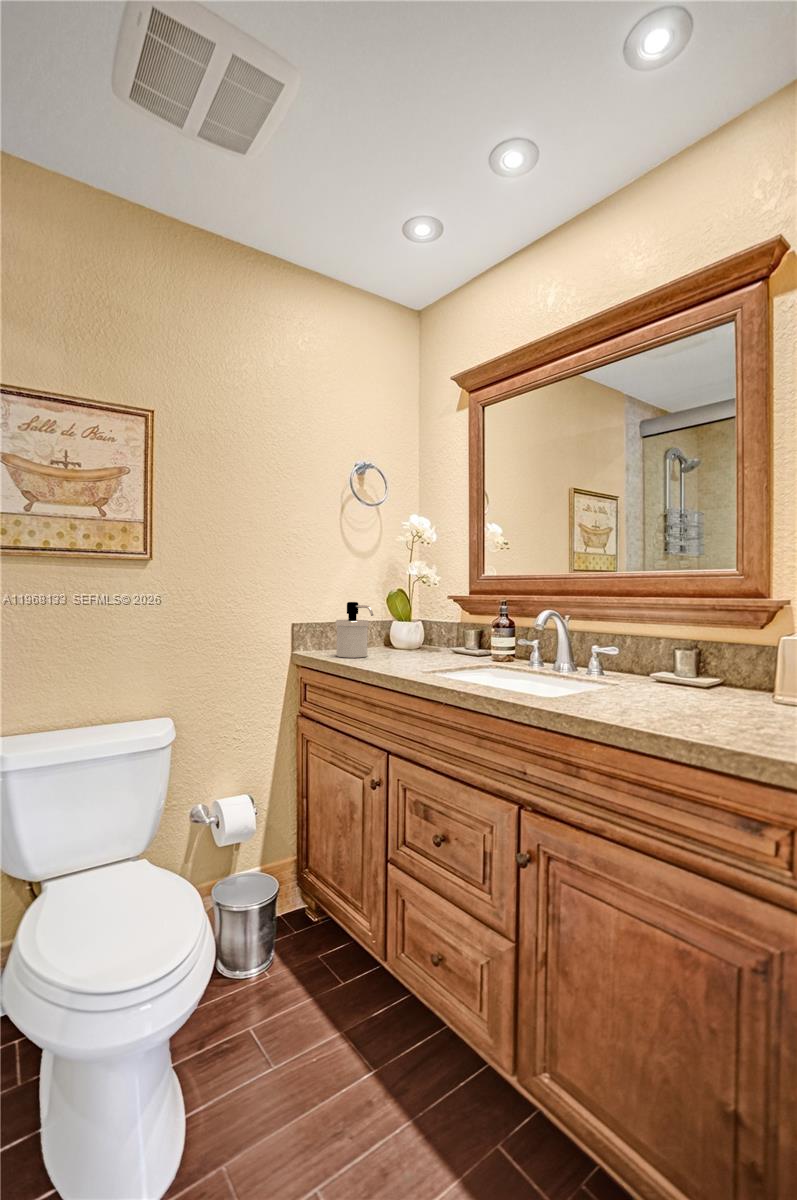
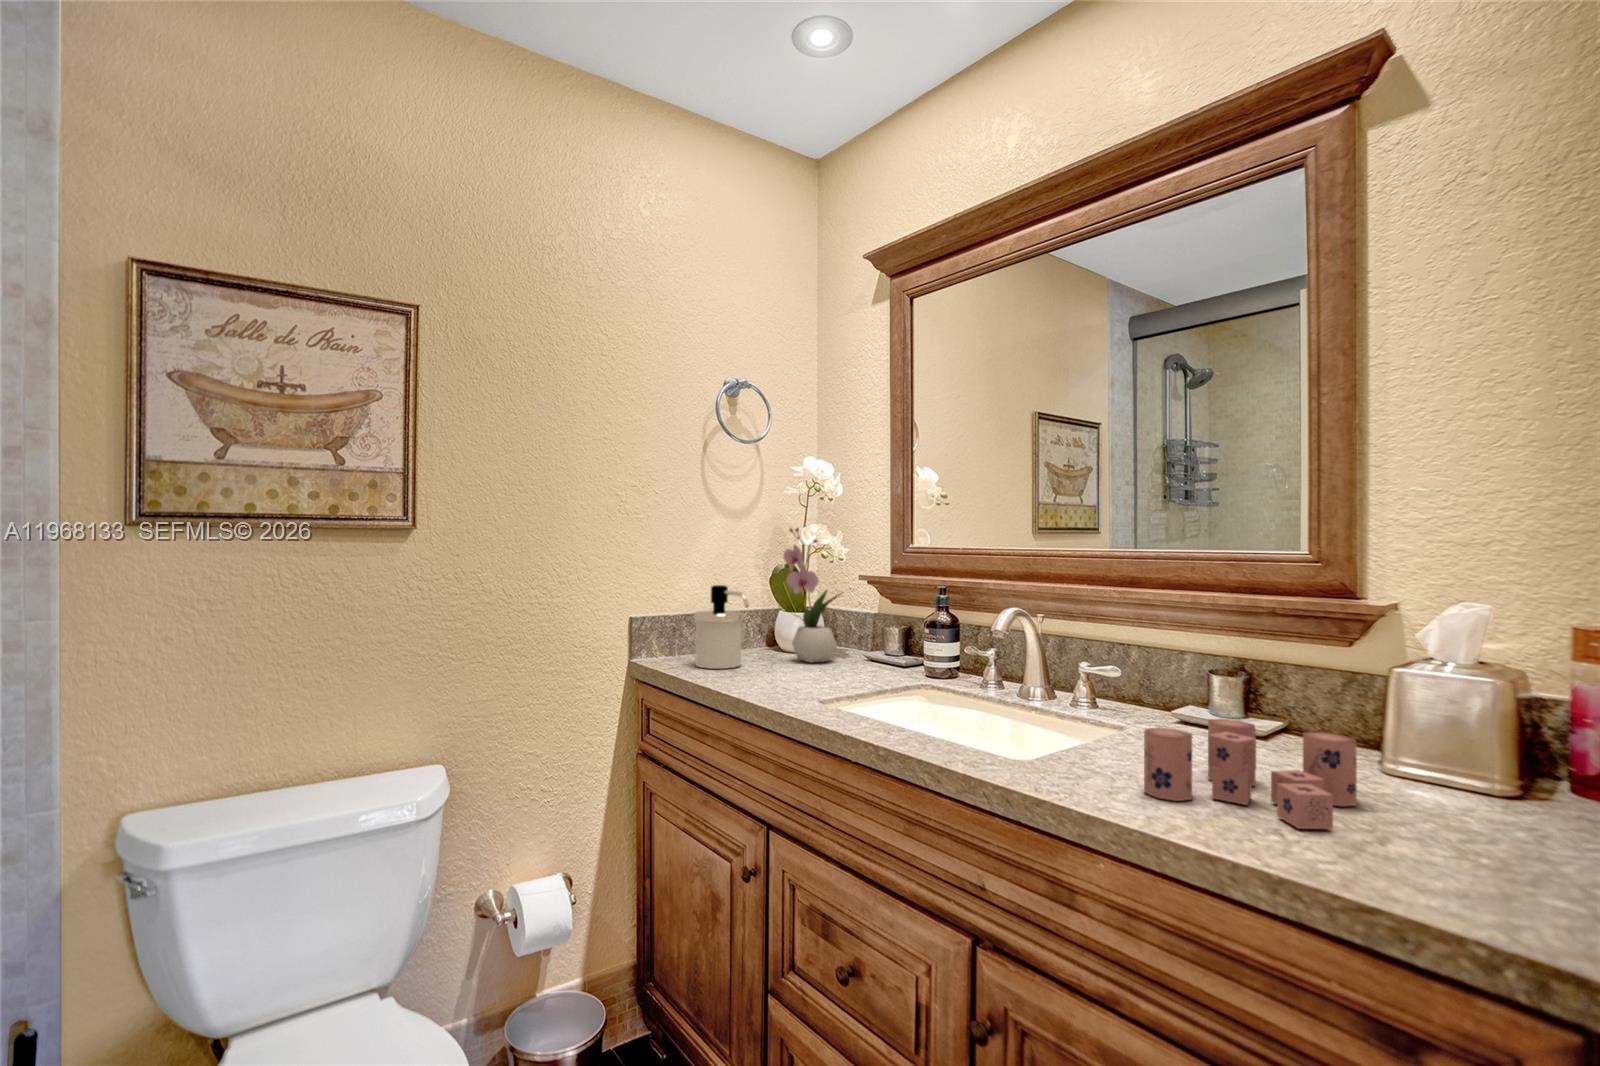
flower arrangement: none [396,564,437,655] -> present [783,528,841,663]
candle: none [623,669,751,723] -> present [1144,719,1357,829]

